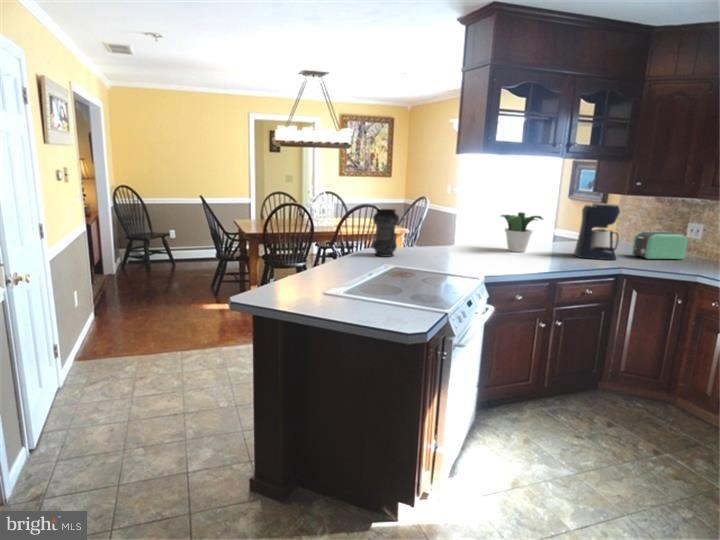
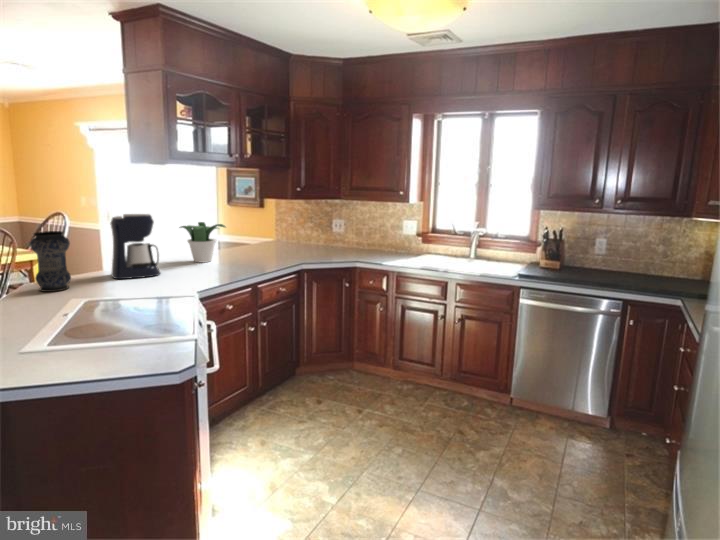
coffee maker: present [574,203,620,260] -> present [110,214,160,279]
toaster: present [632,231,688,260] -> none [299,229,336,253]

